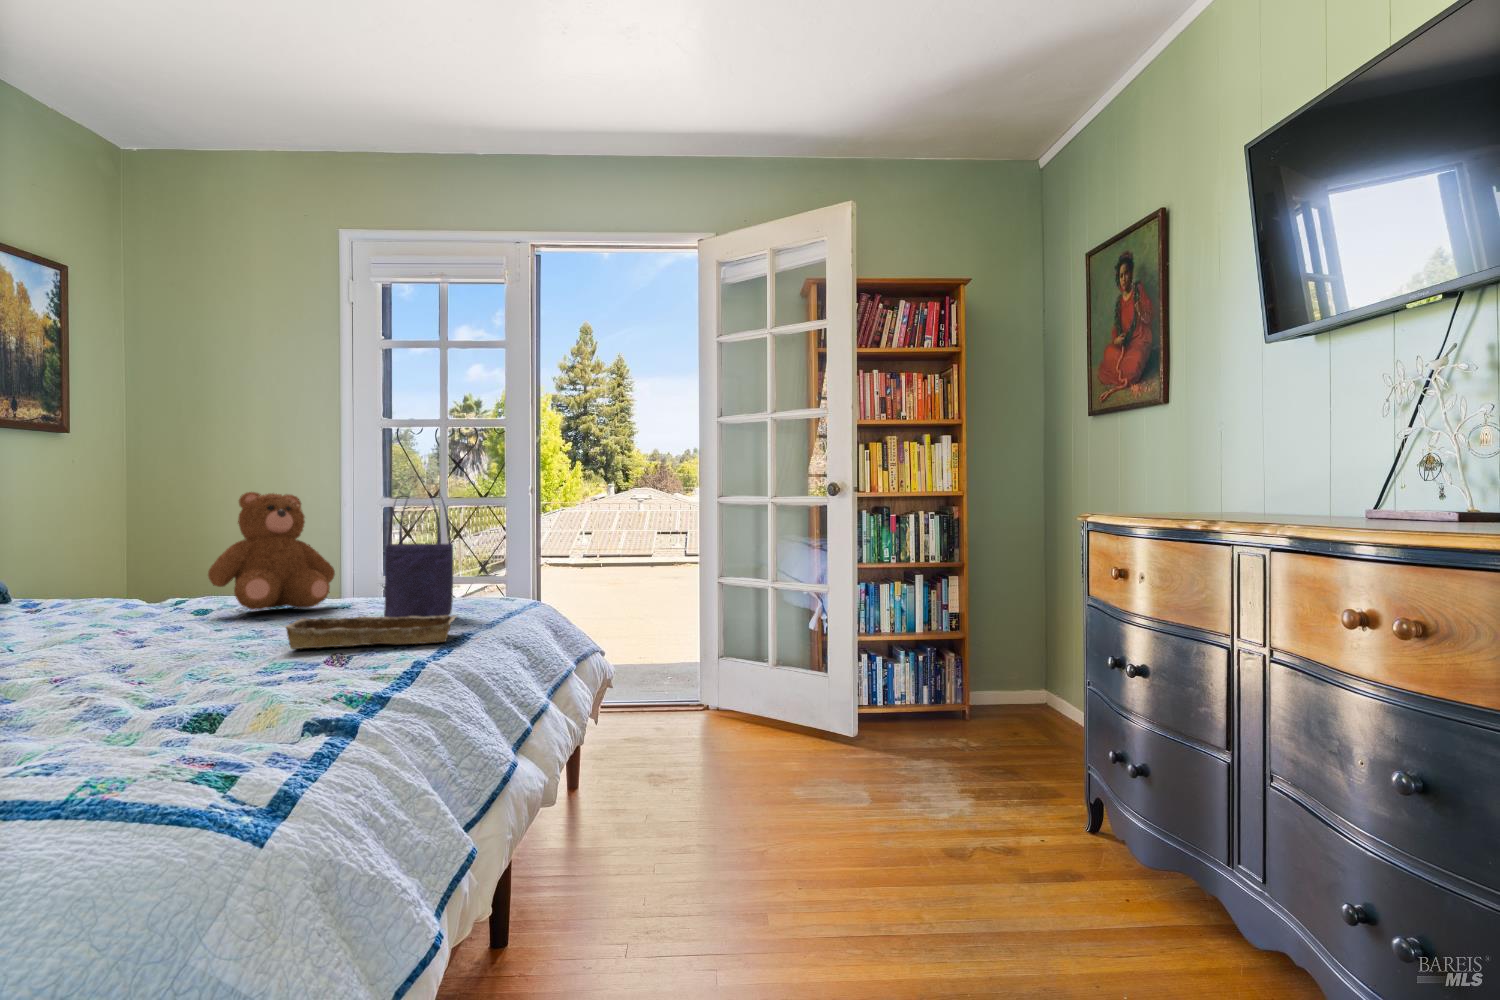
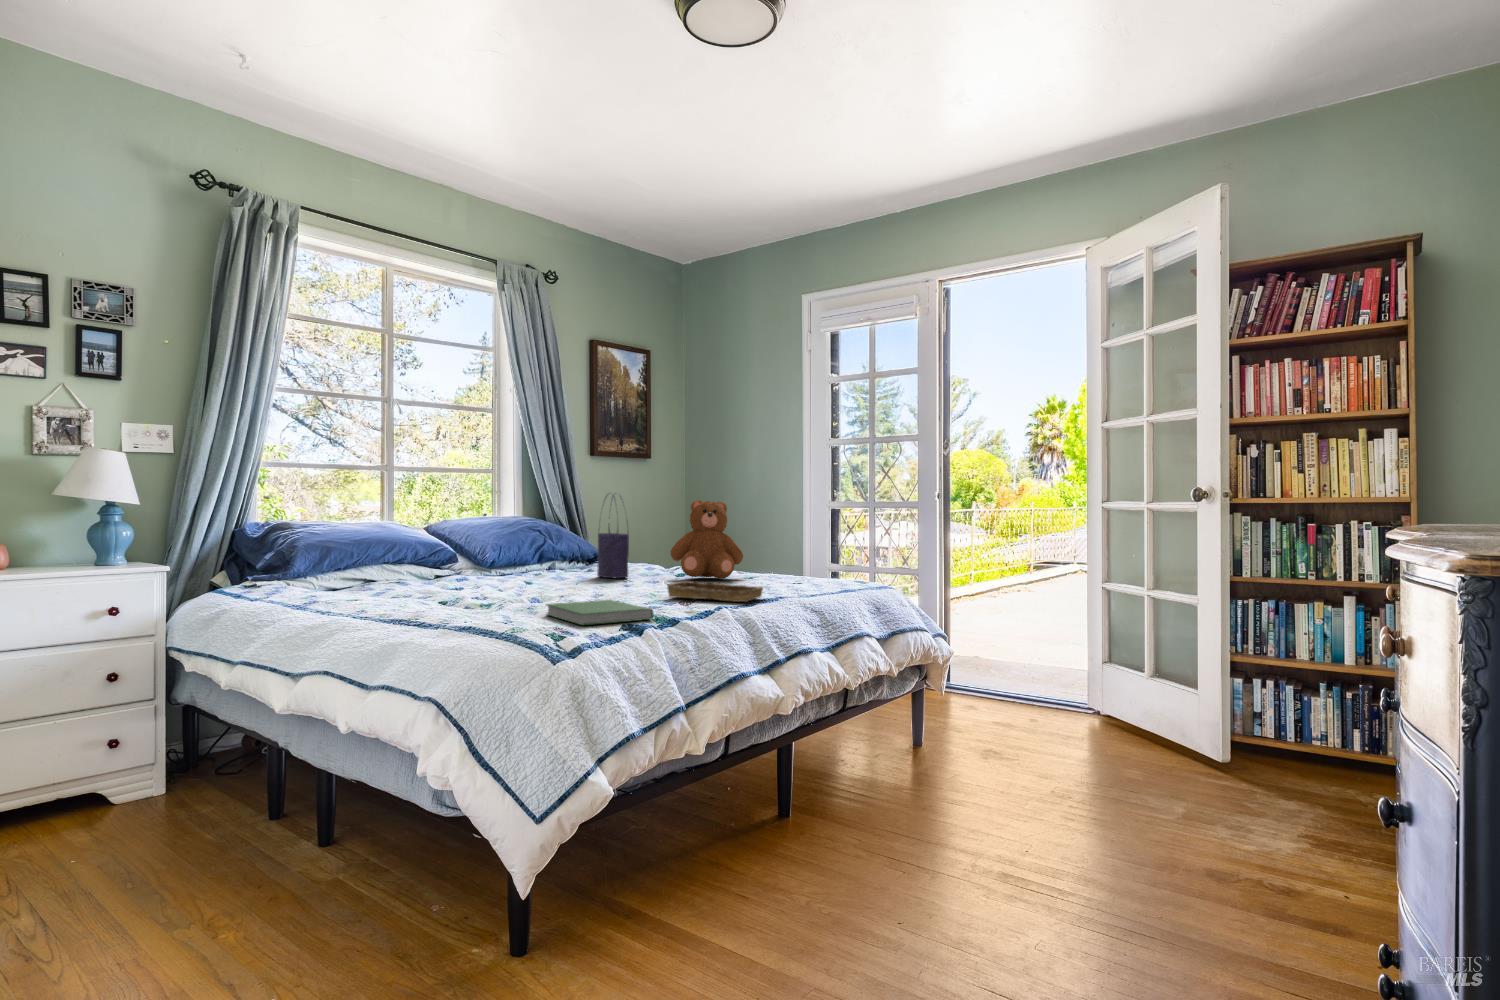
tote bag: present [384,477,453,618] -> present [597,493,629,578]
hardcover book: none [78,671,362,738] -> present [547,600,654,625]

